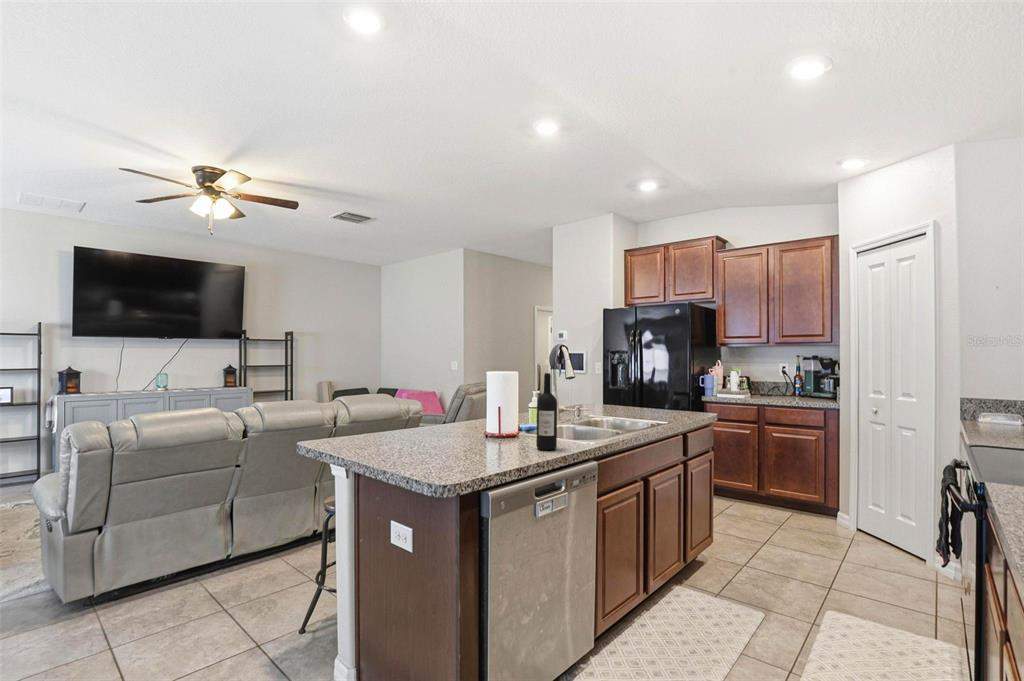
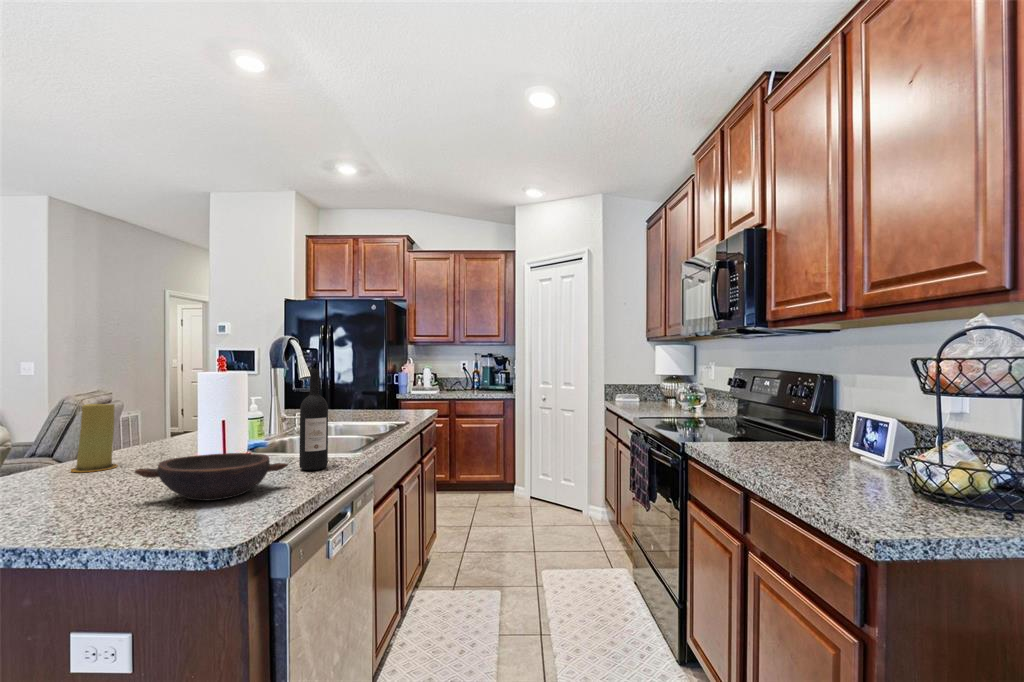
candle: none [427,389,450,432] -> present [71,404,118,472]
bowl: none [431,428,516,459] -> present [135,453,288,501]

